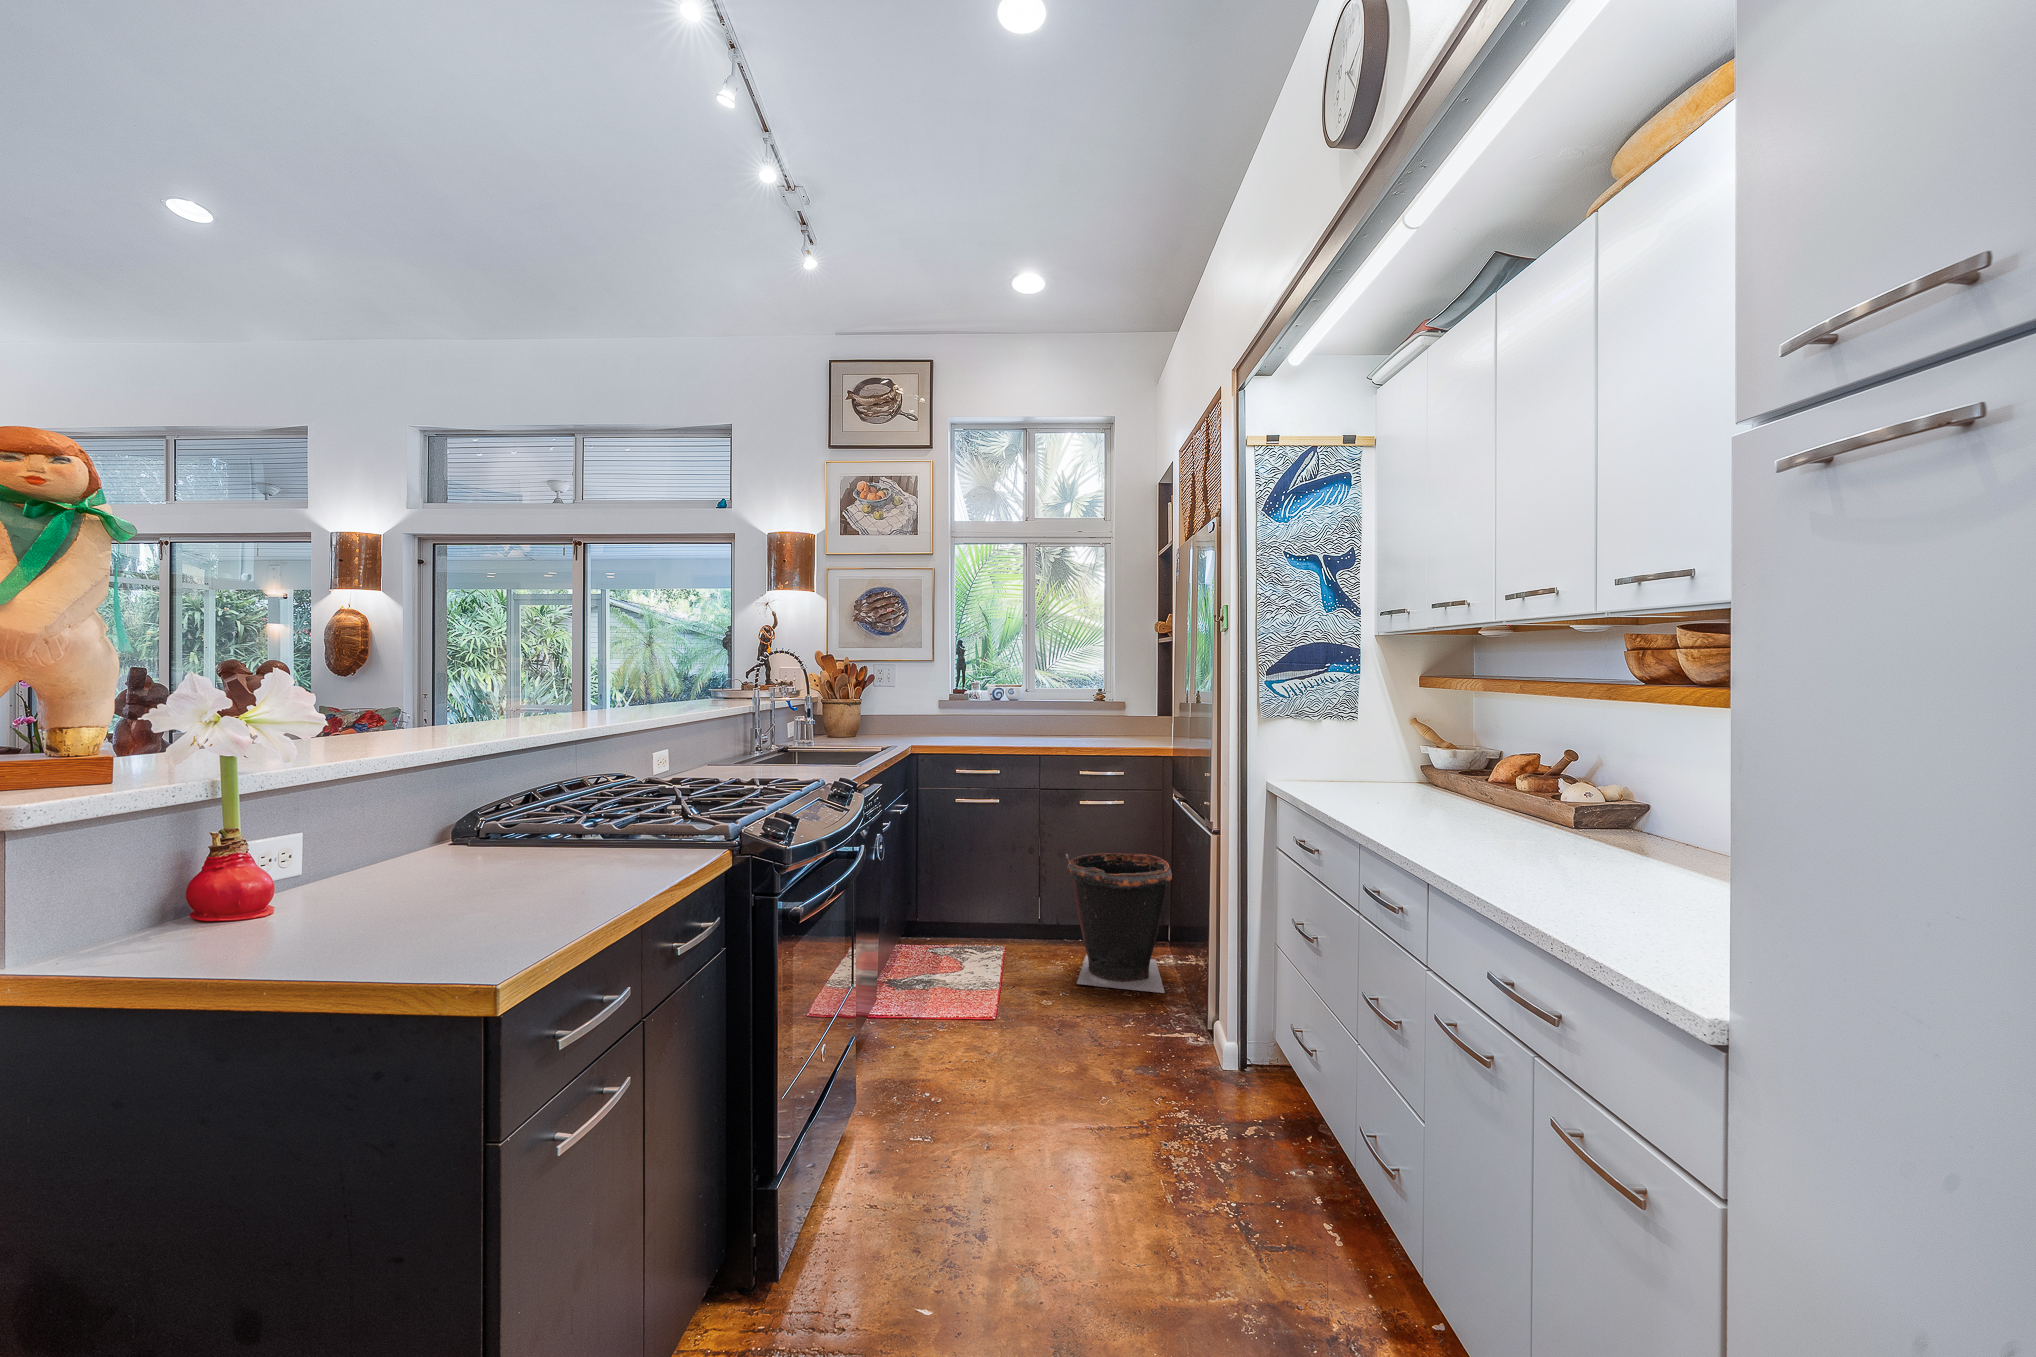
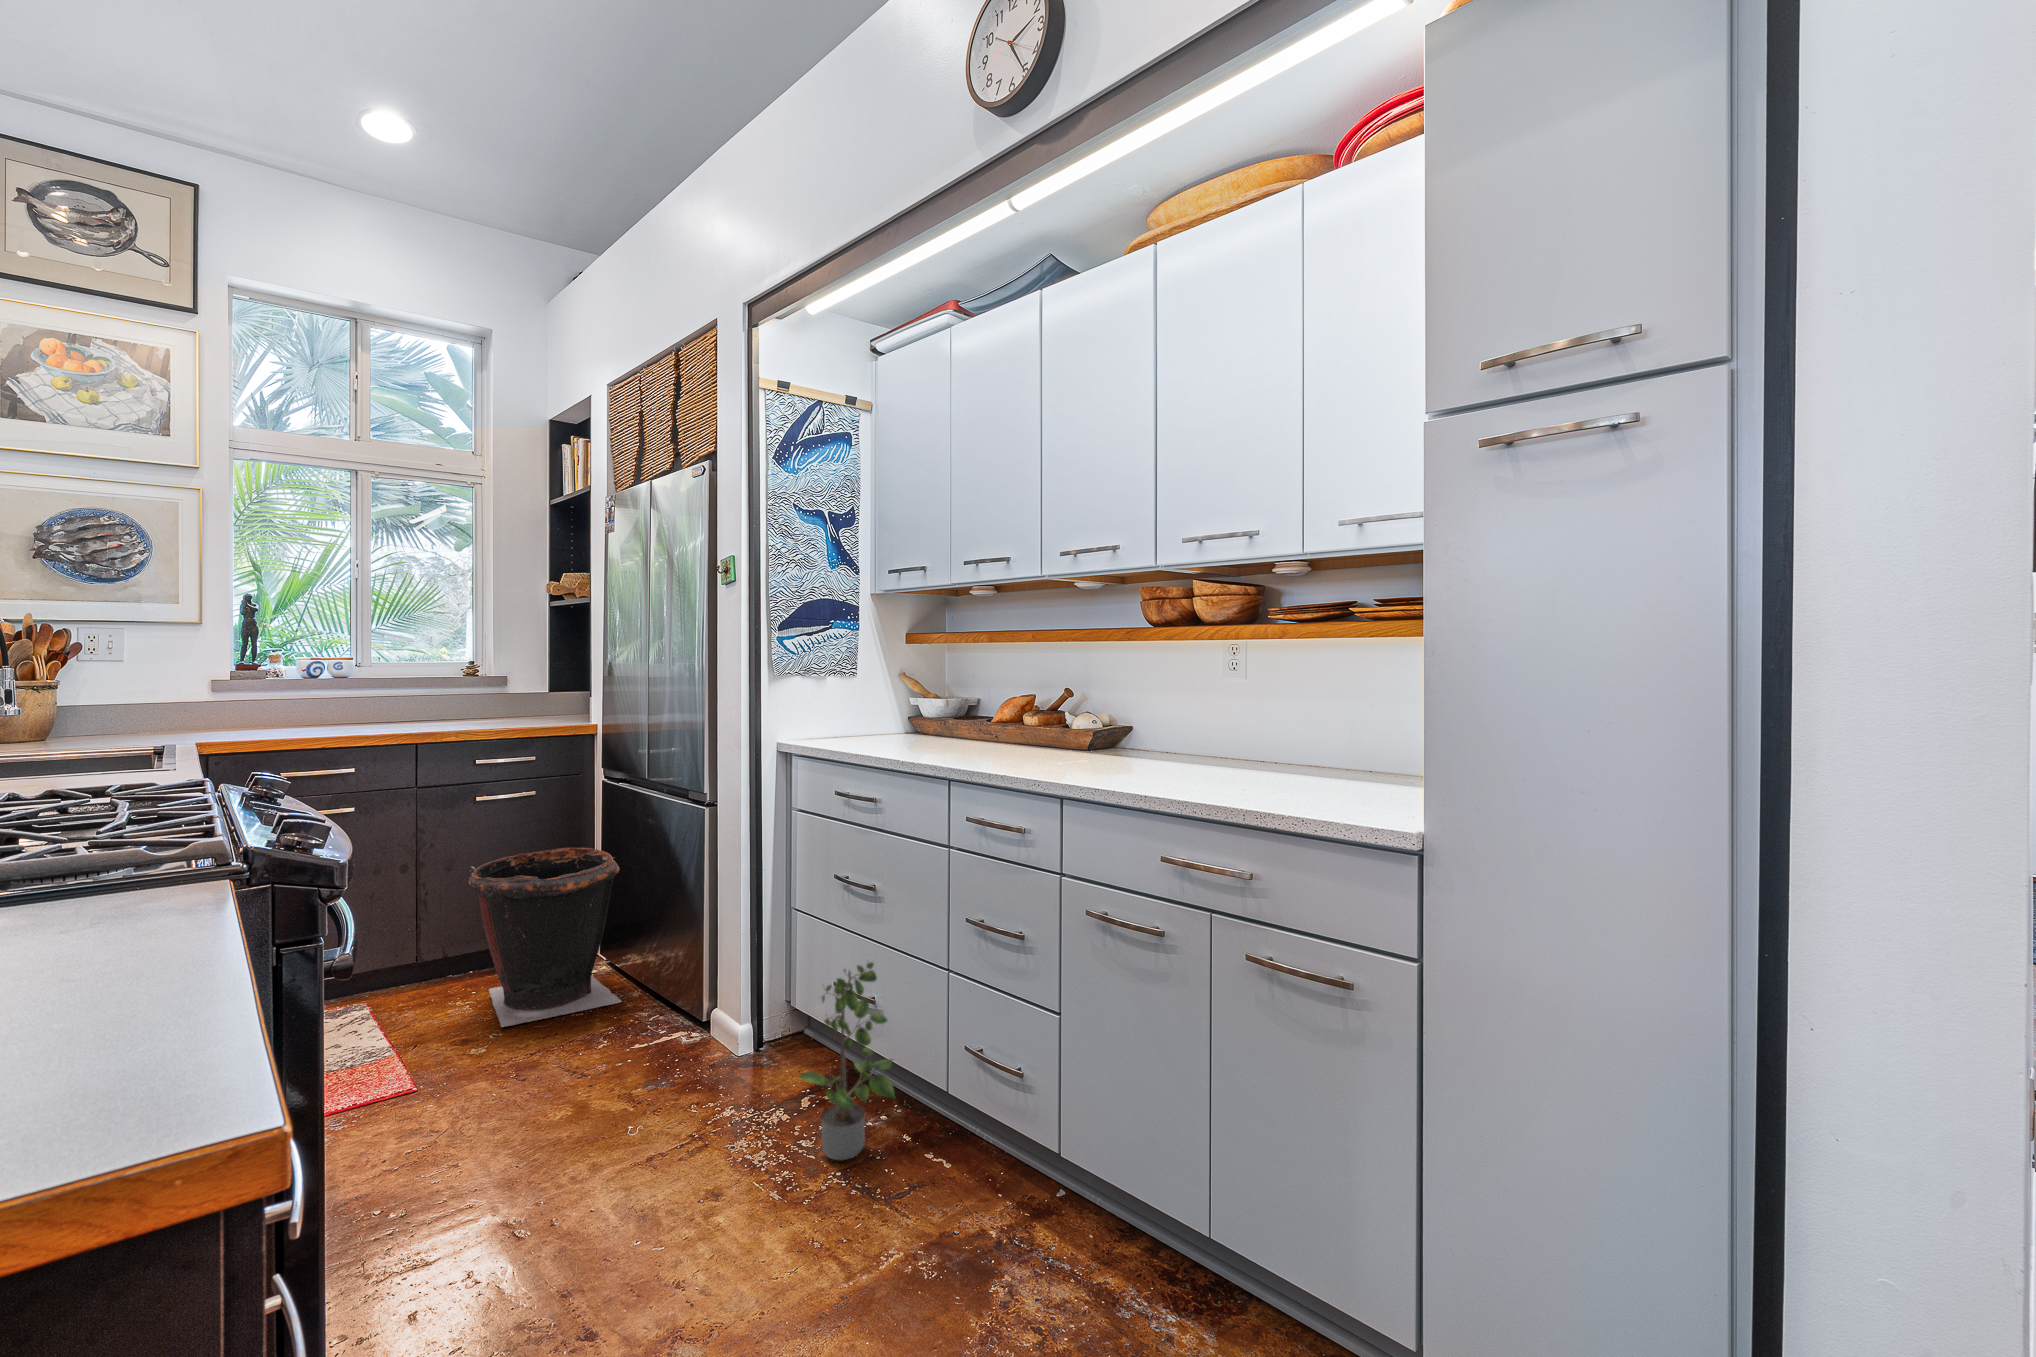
potted plant: none [1208,1000,1321,1198] -> present [800,962,896,1160]

